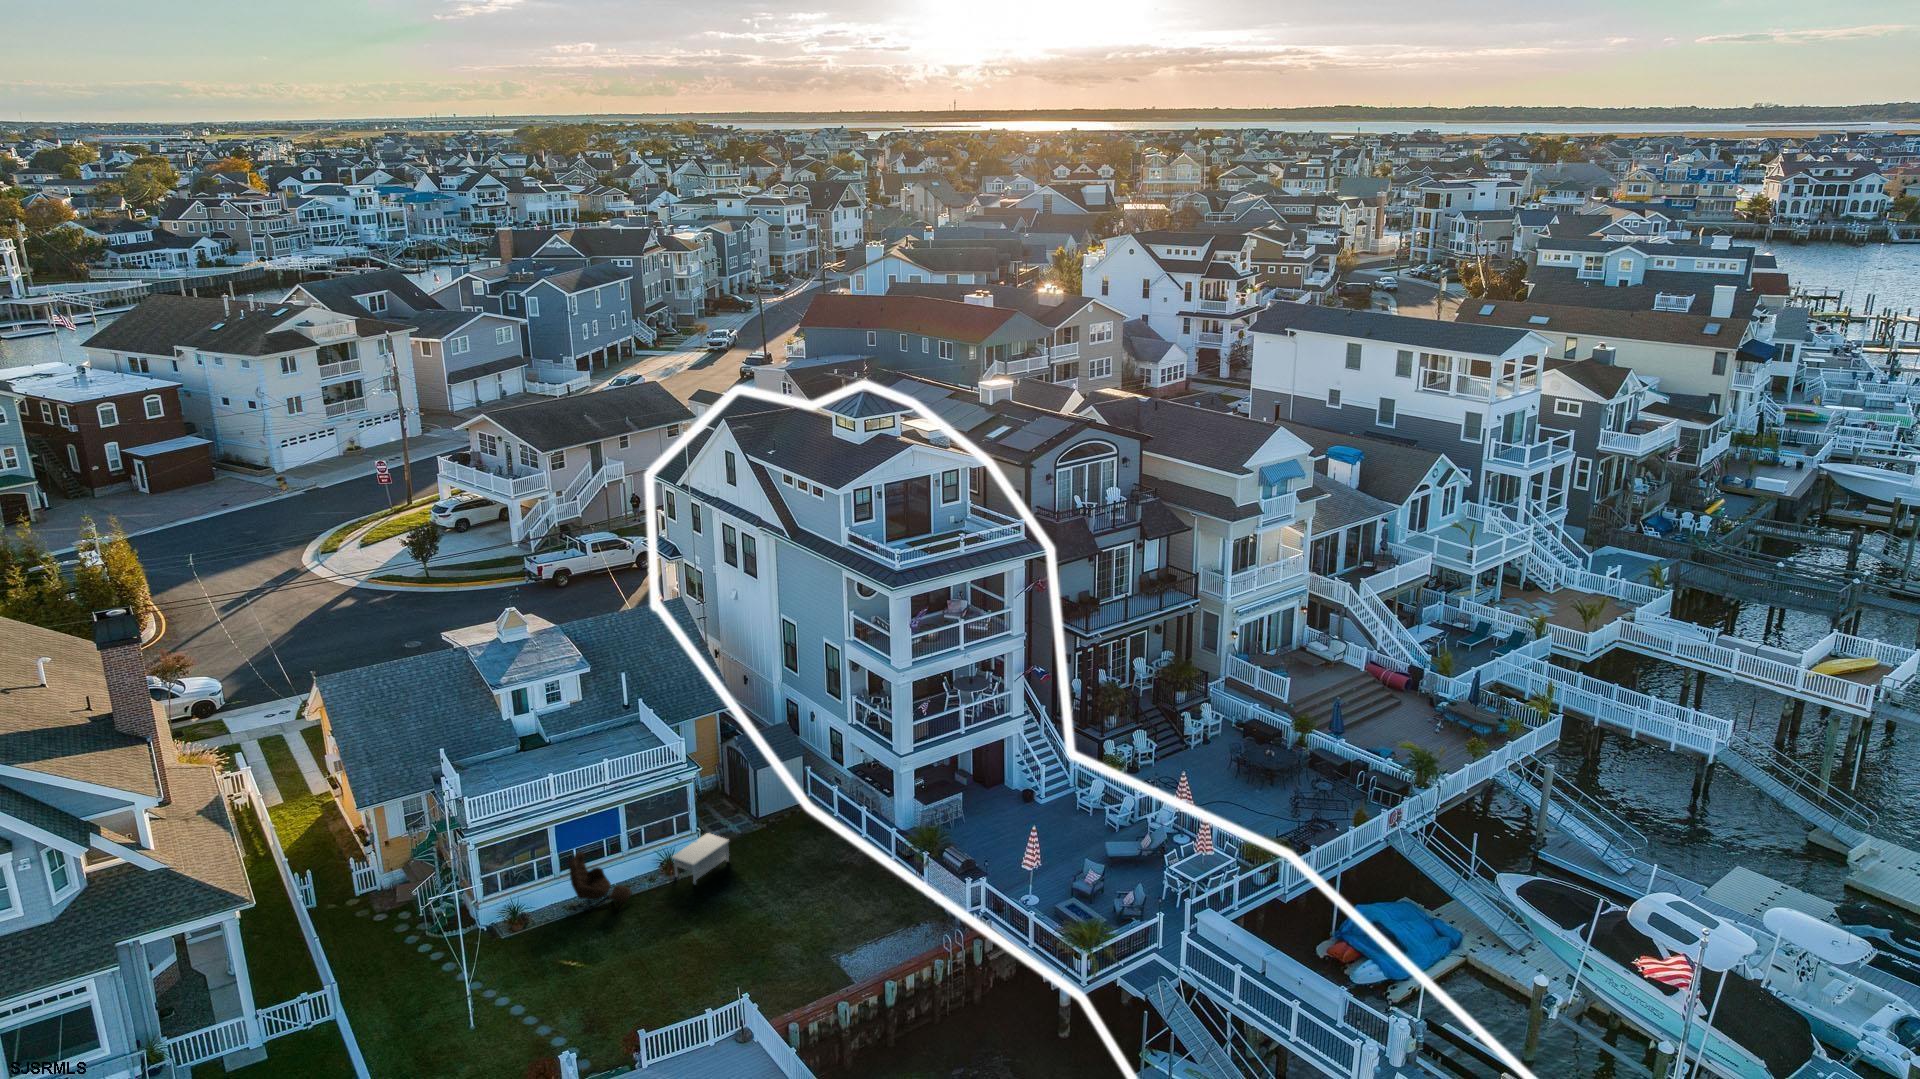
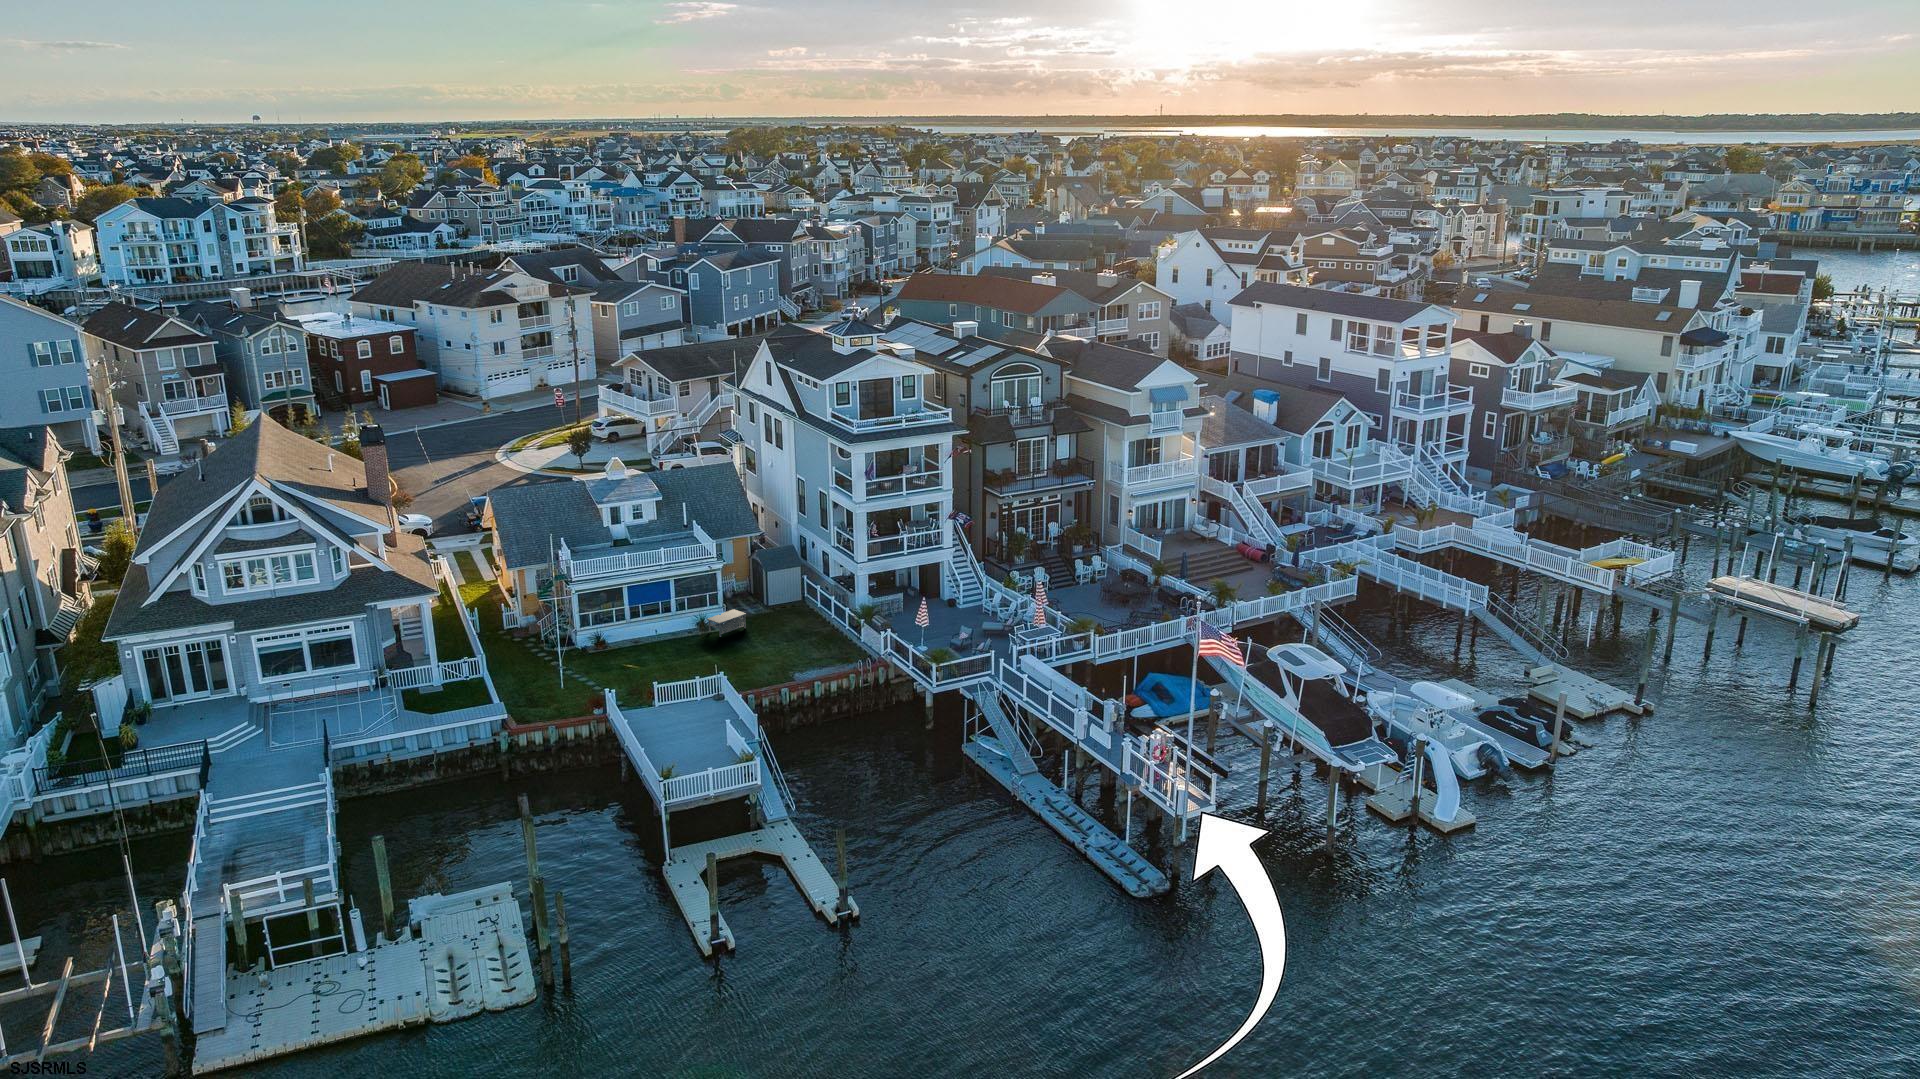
lounge chair: present [569,852,632,911] -> none [639,608,679,645]

